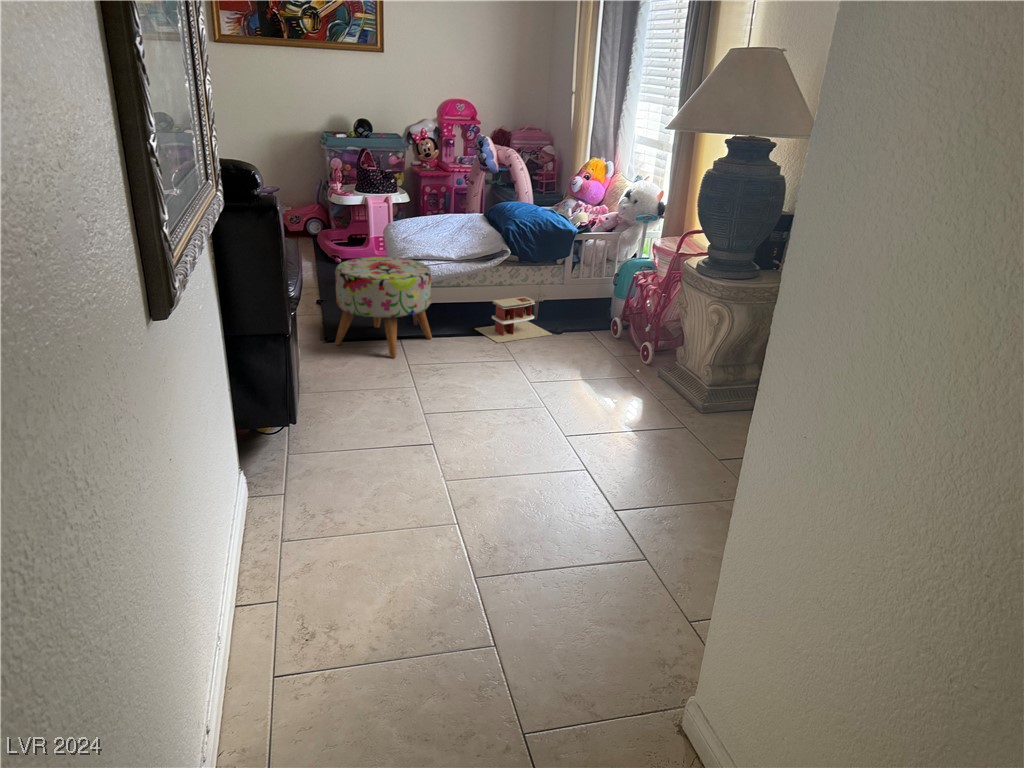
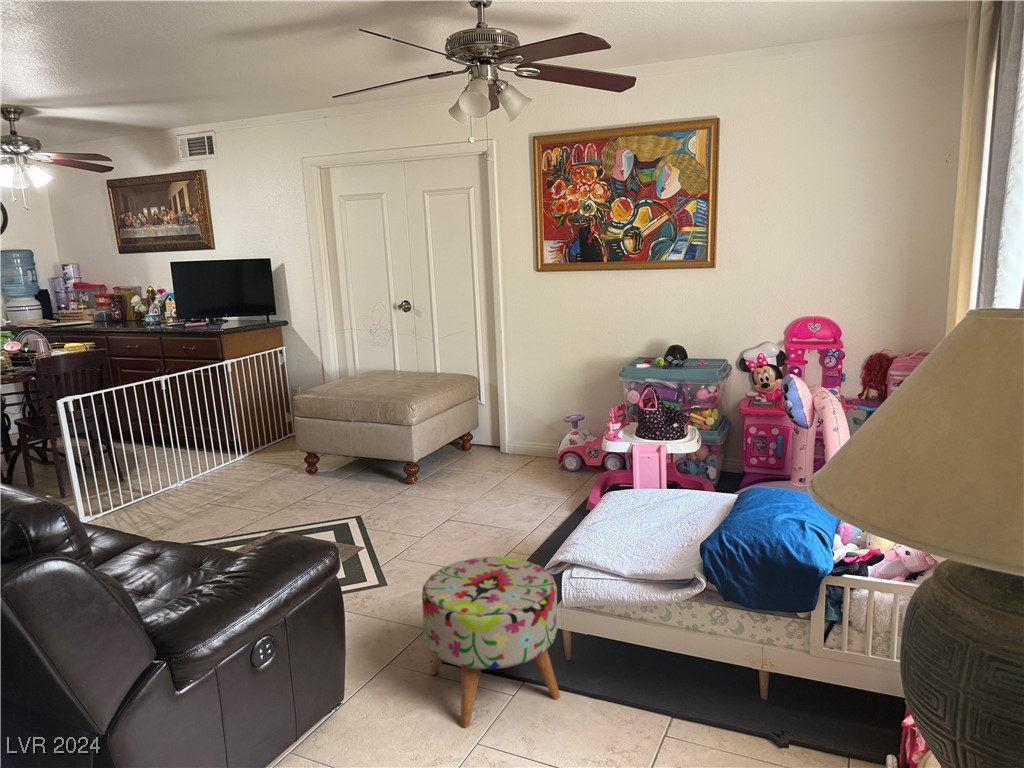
toy house: present [475,297,552,343] -> none [642,660,763,751]

